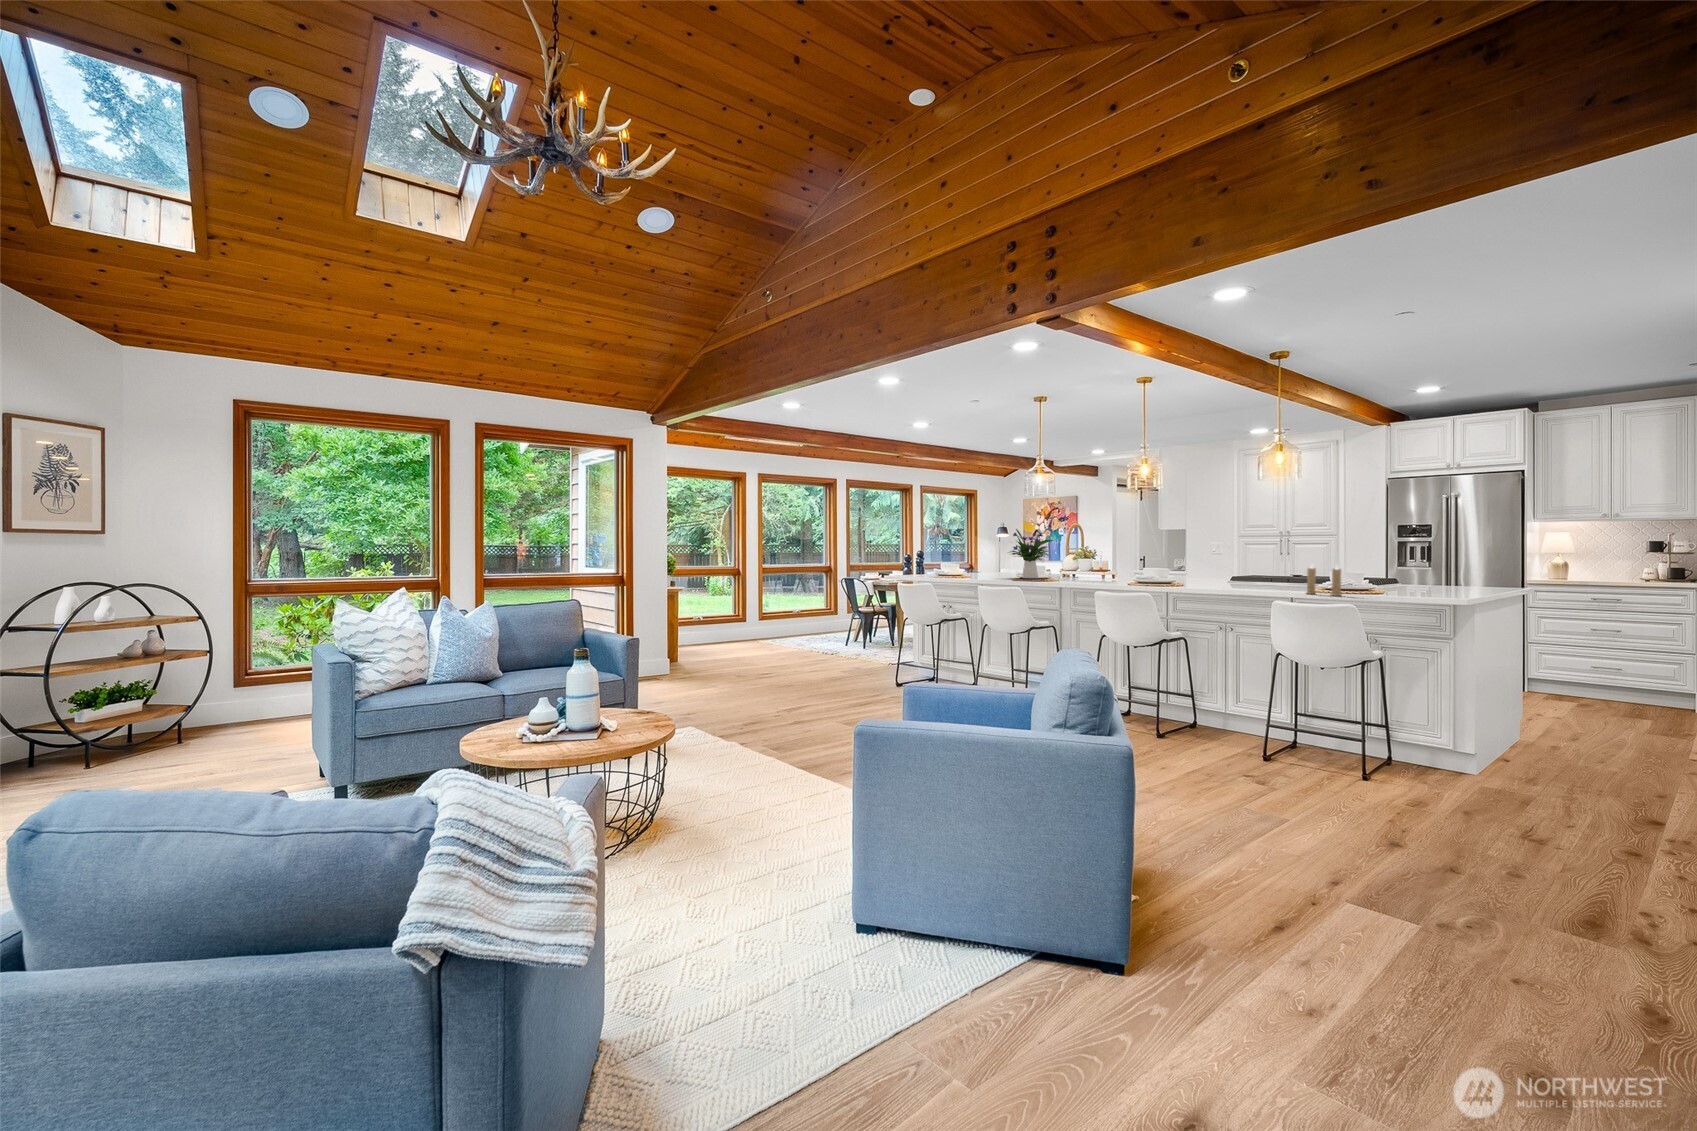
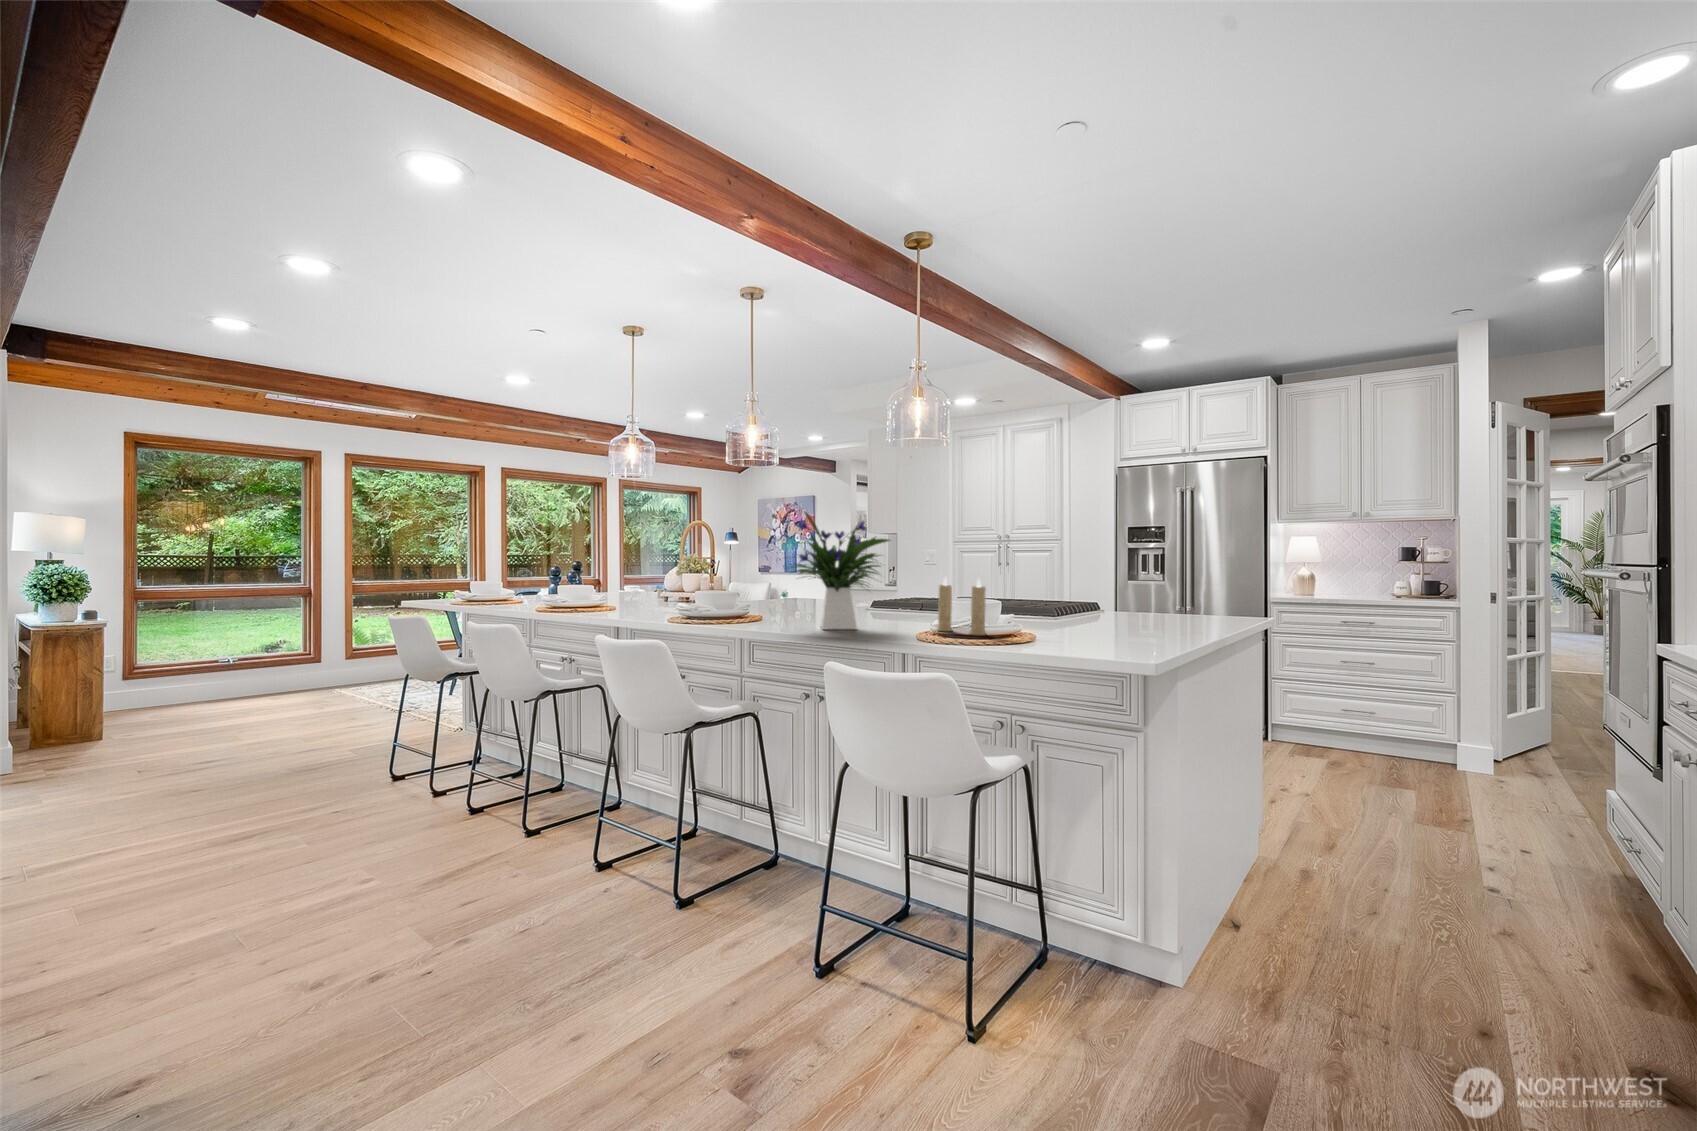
flower arrangement: present [1011,529,1053,578] -> present [793,512,889,629]

